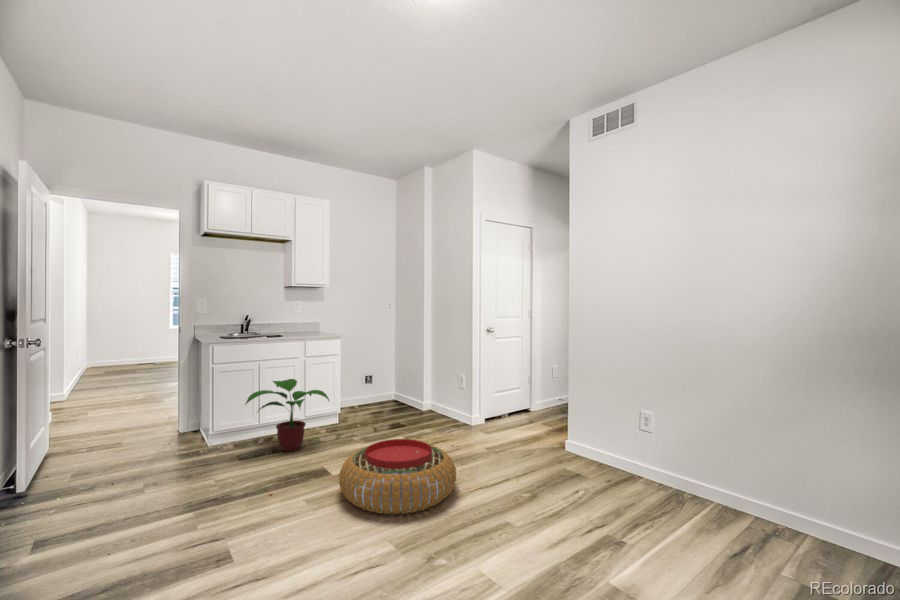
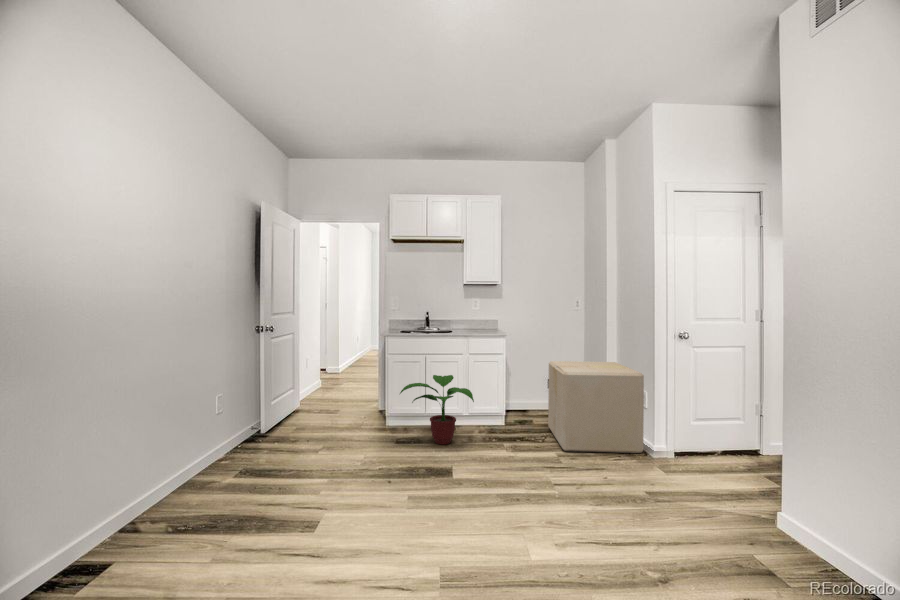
cardboard box: none [379,353,465,434] -> present [548,361,644,453]
pouf: present [339,439,456,514] -> none [432,454,565,546]

